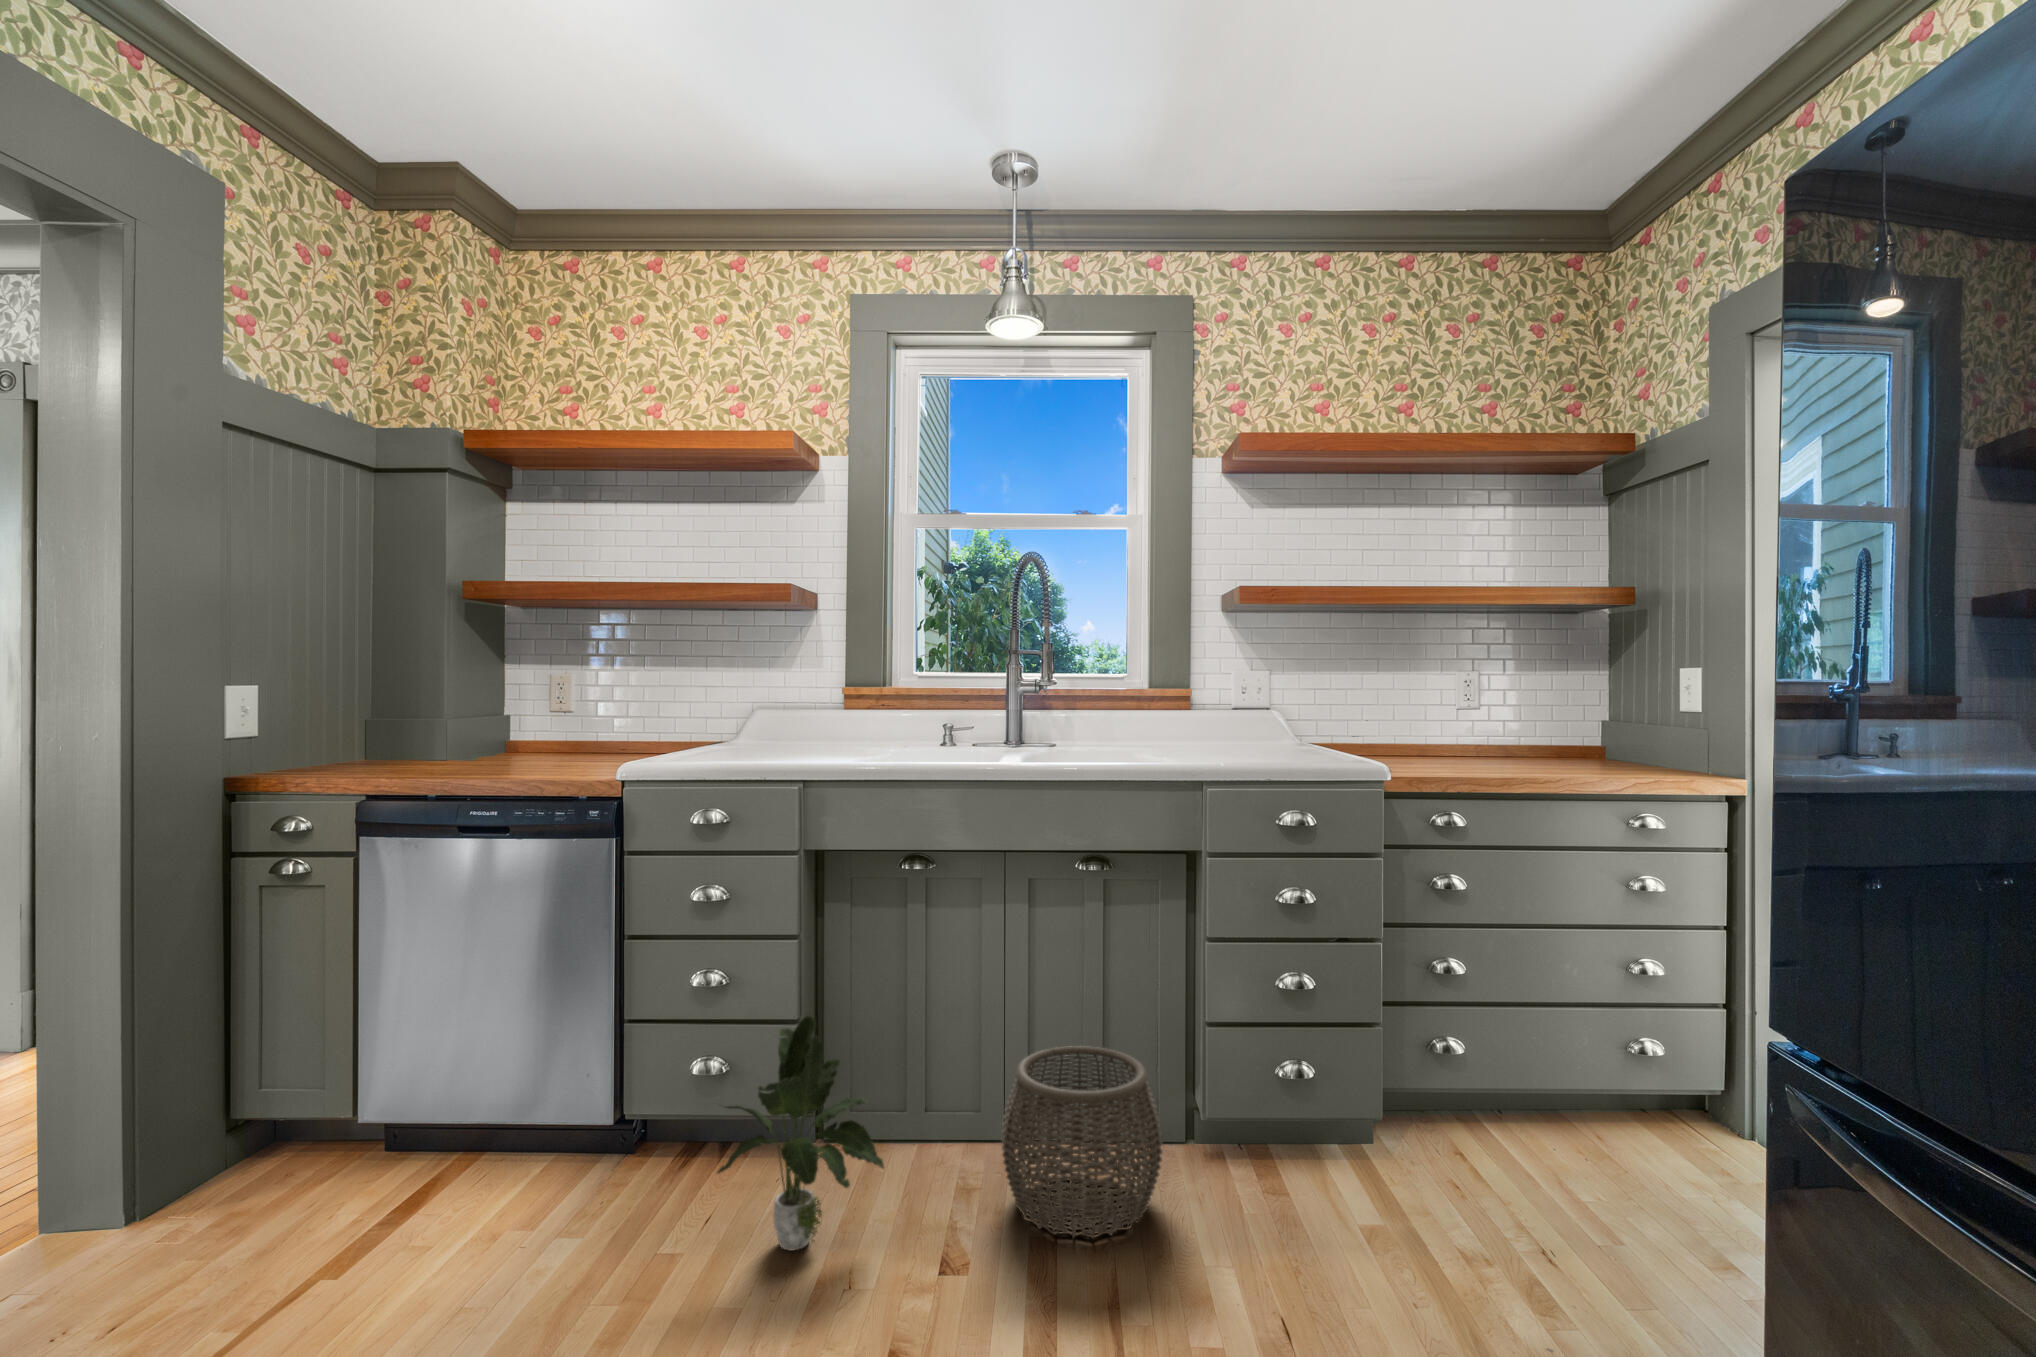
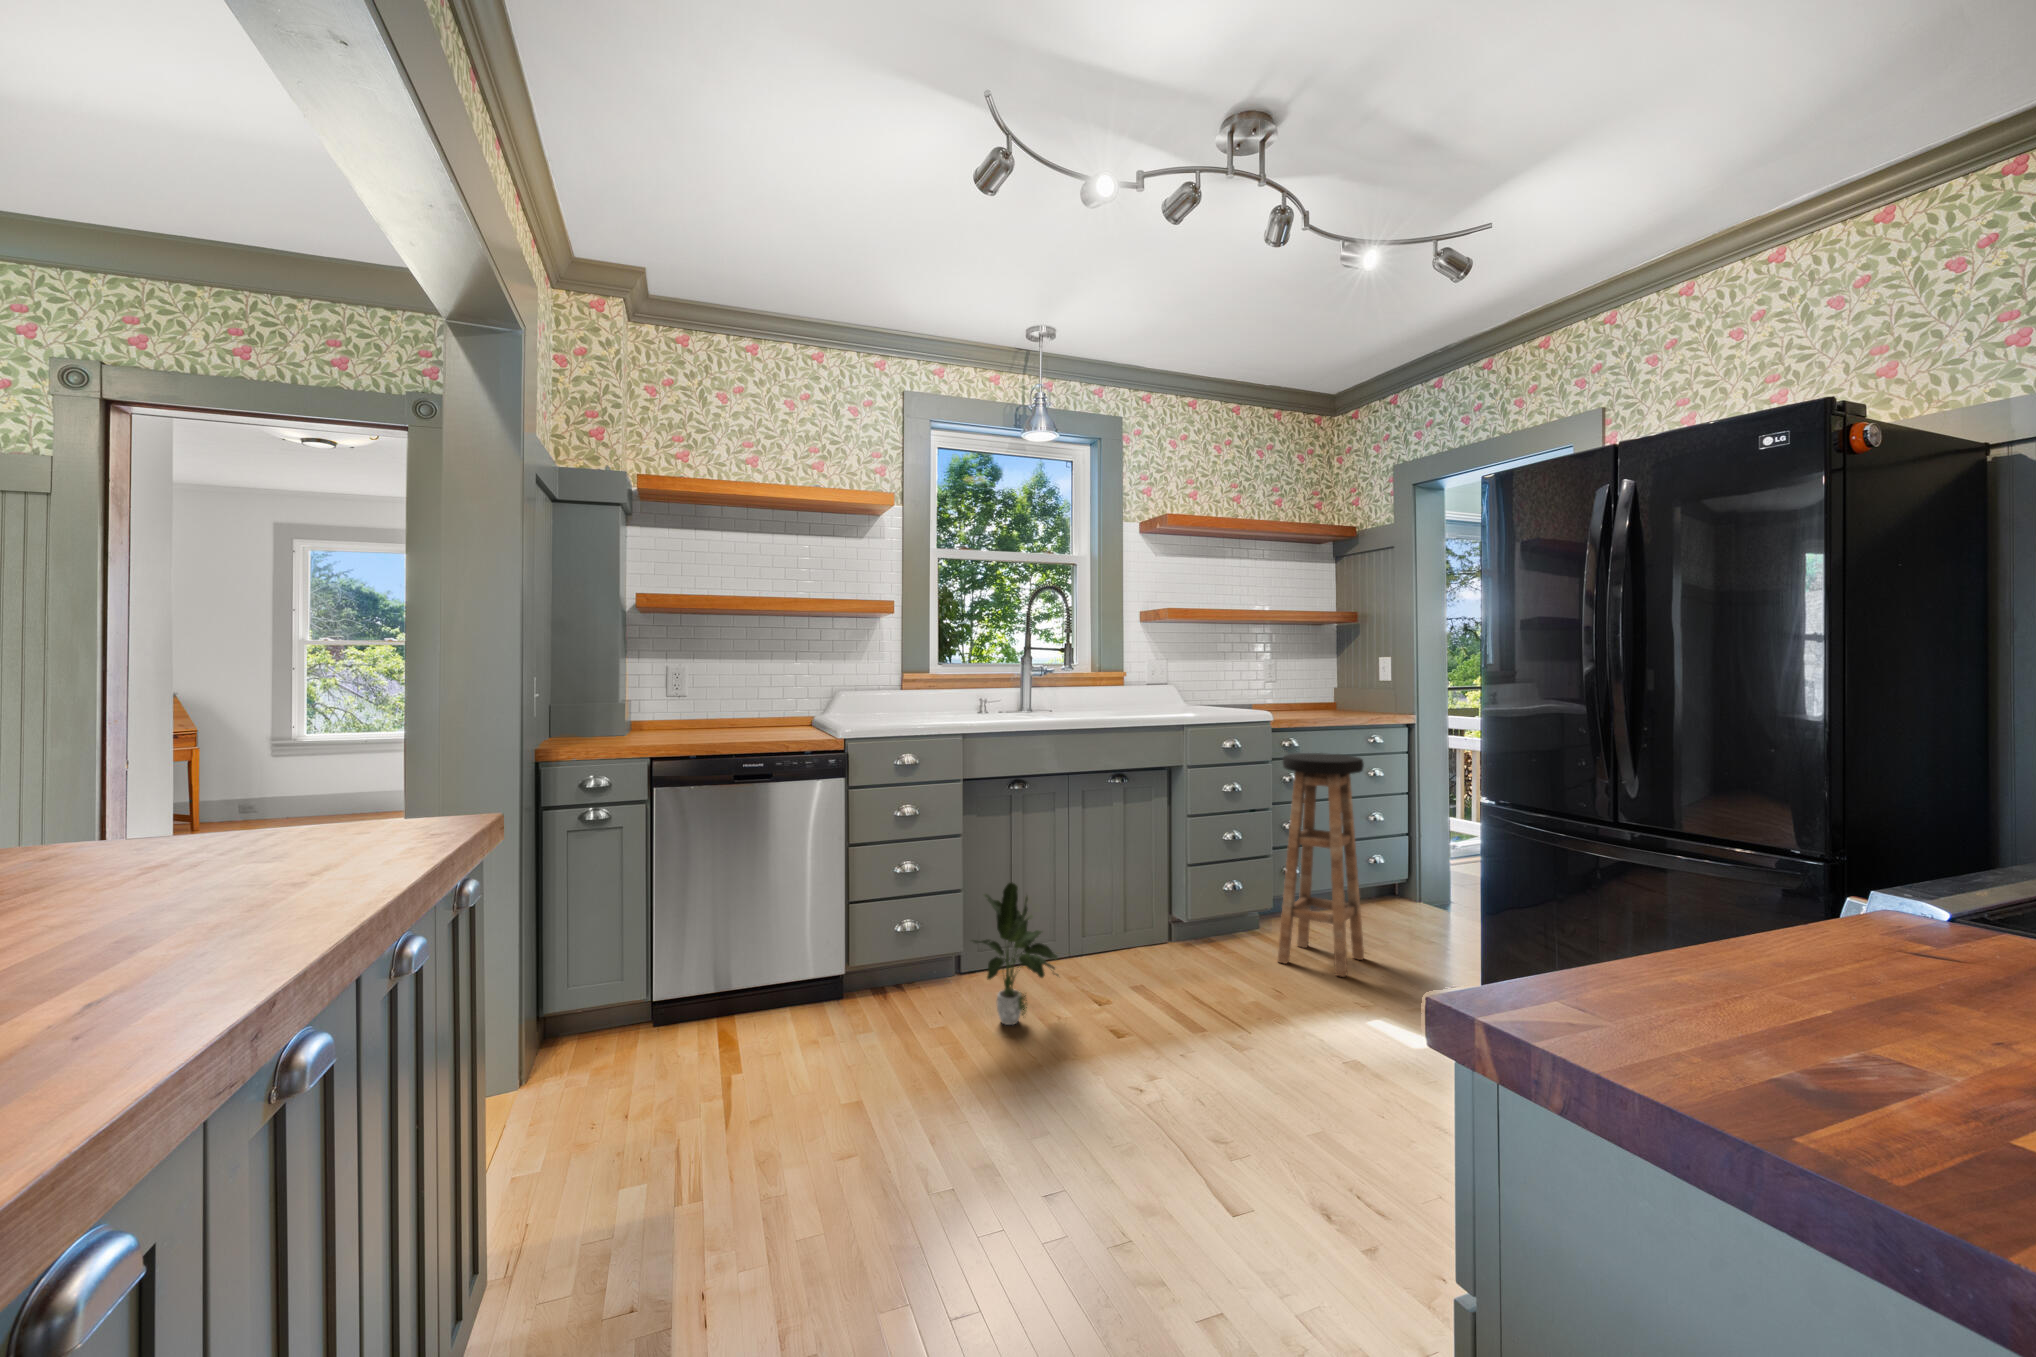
bar stool: none [1347,834,1531,1275] -> present [1277,753,1364,977]
woven basket: present [1001,1046,1163,1238] -> none [1098,889,1195,993]

